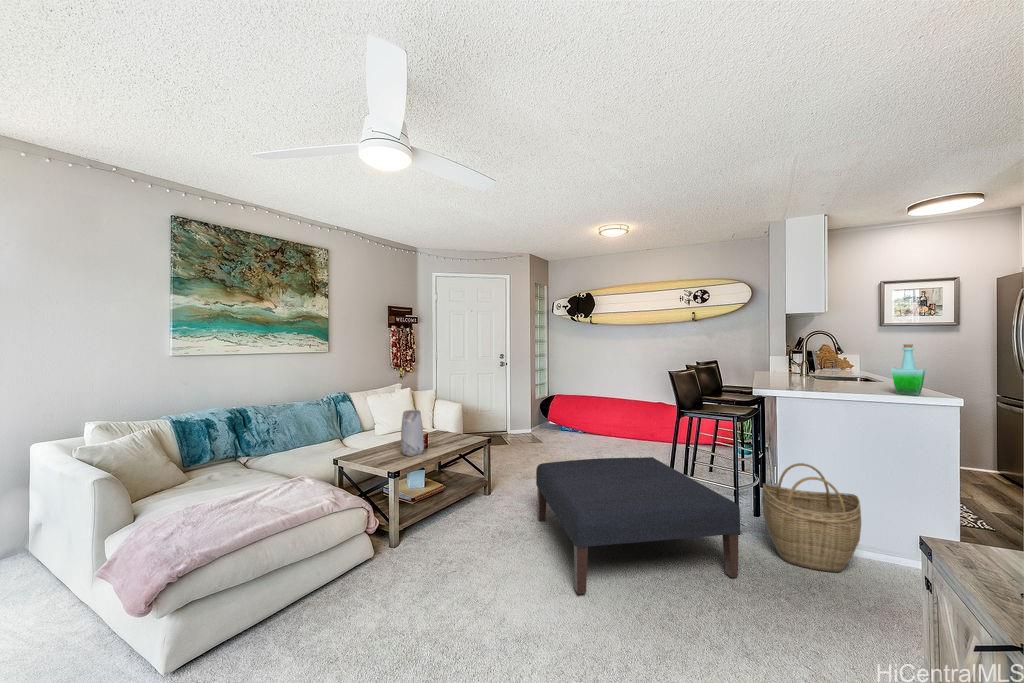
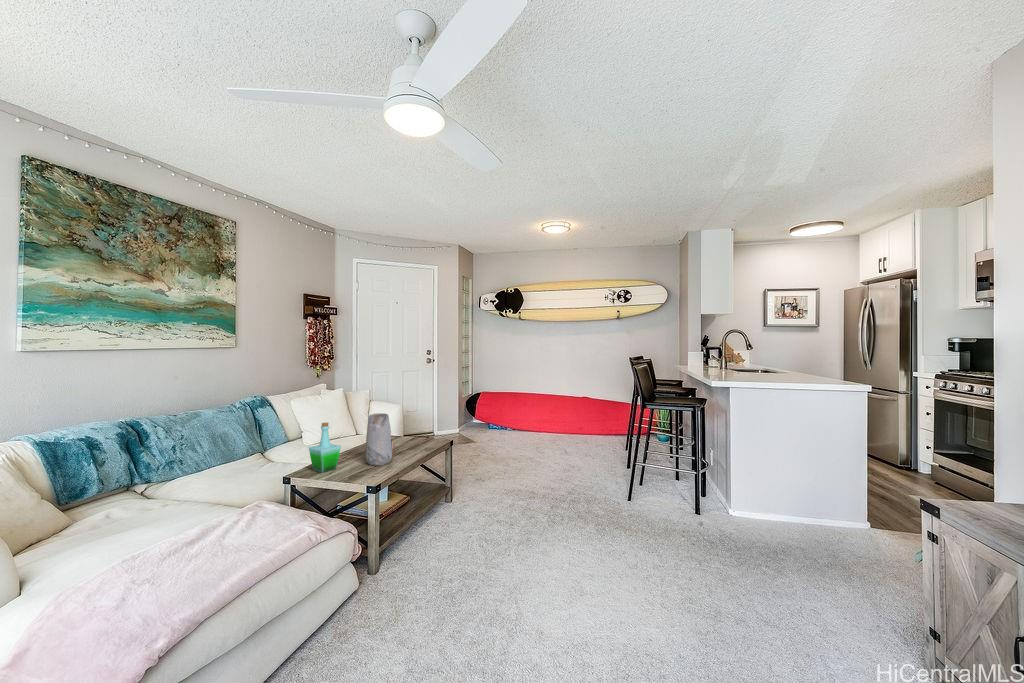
bottle: present [891,344,926,395] -> present [309,423,341,473]
ottoman: present [536,457,740,594] -> none [513,448,715,587]
woven basket: present [762,463,861,572] -> none [716,444,795,533]

